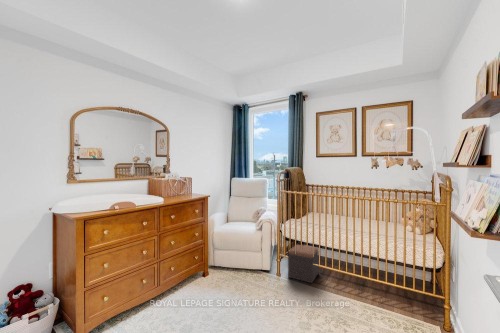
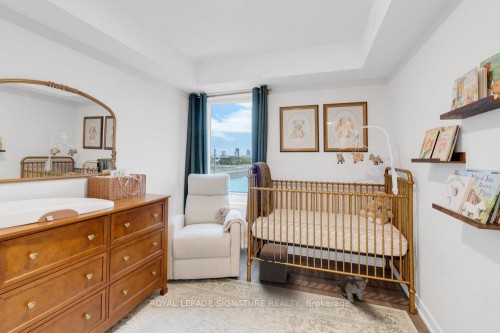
plush toy: none [367,282,392,309] -> present [337,276,368,302]

